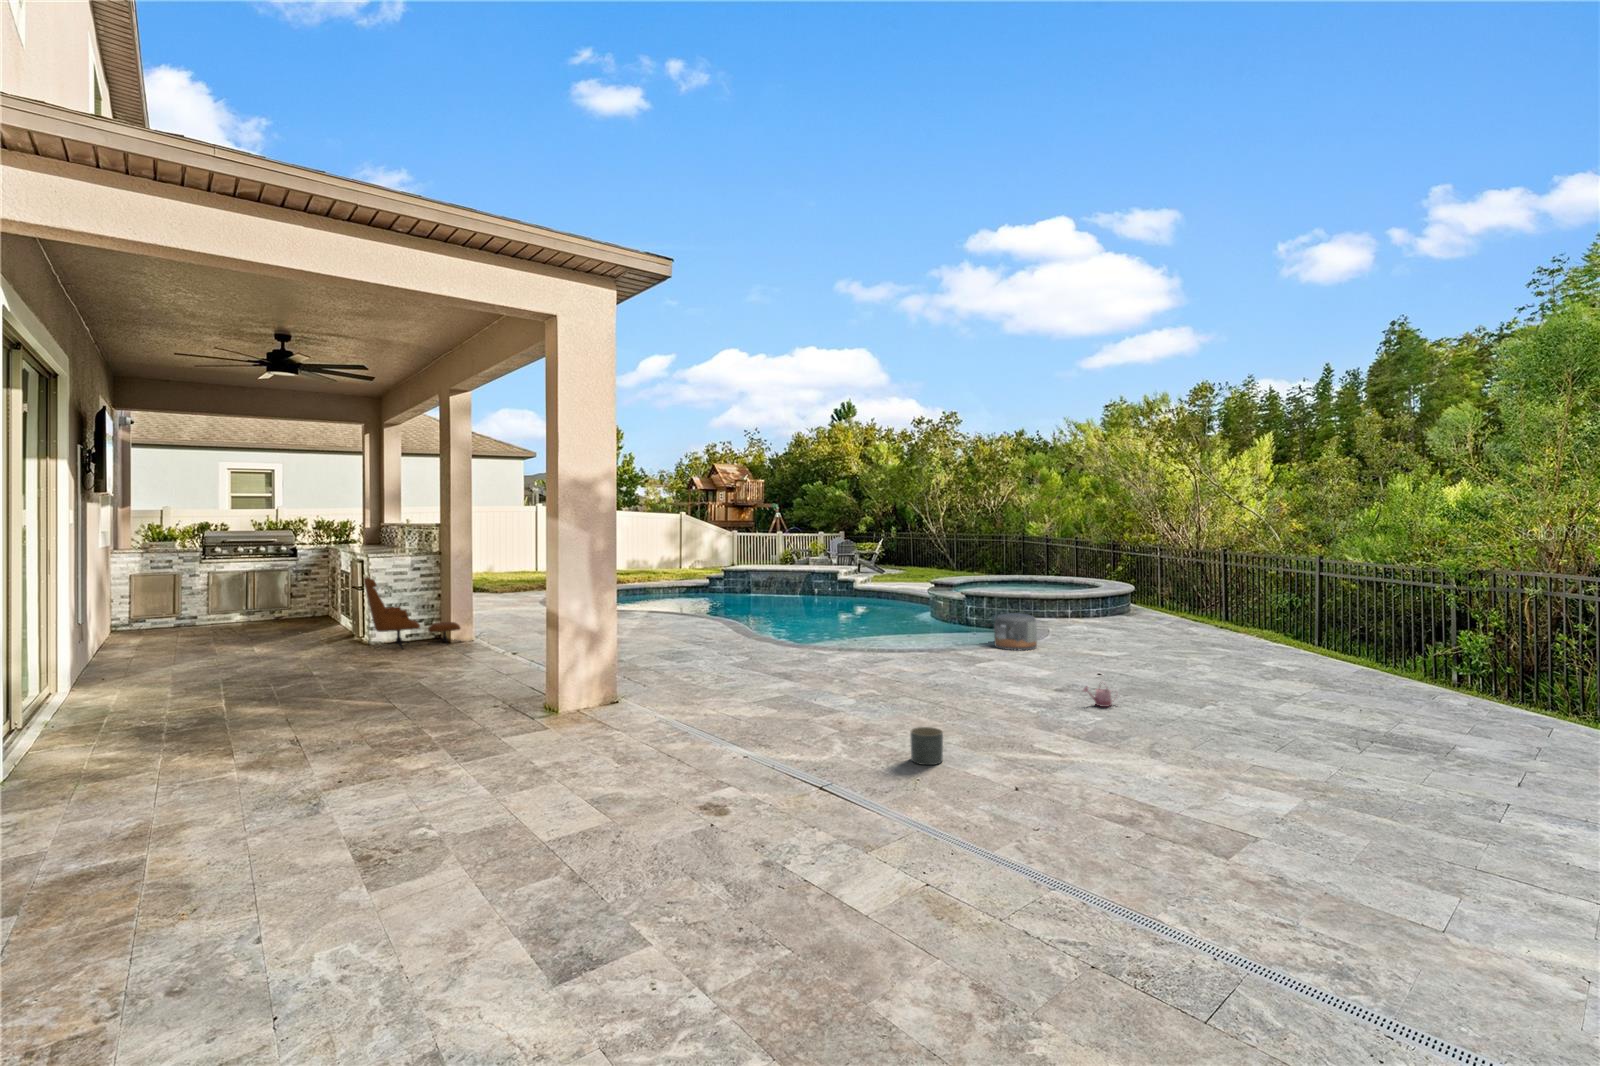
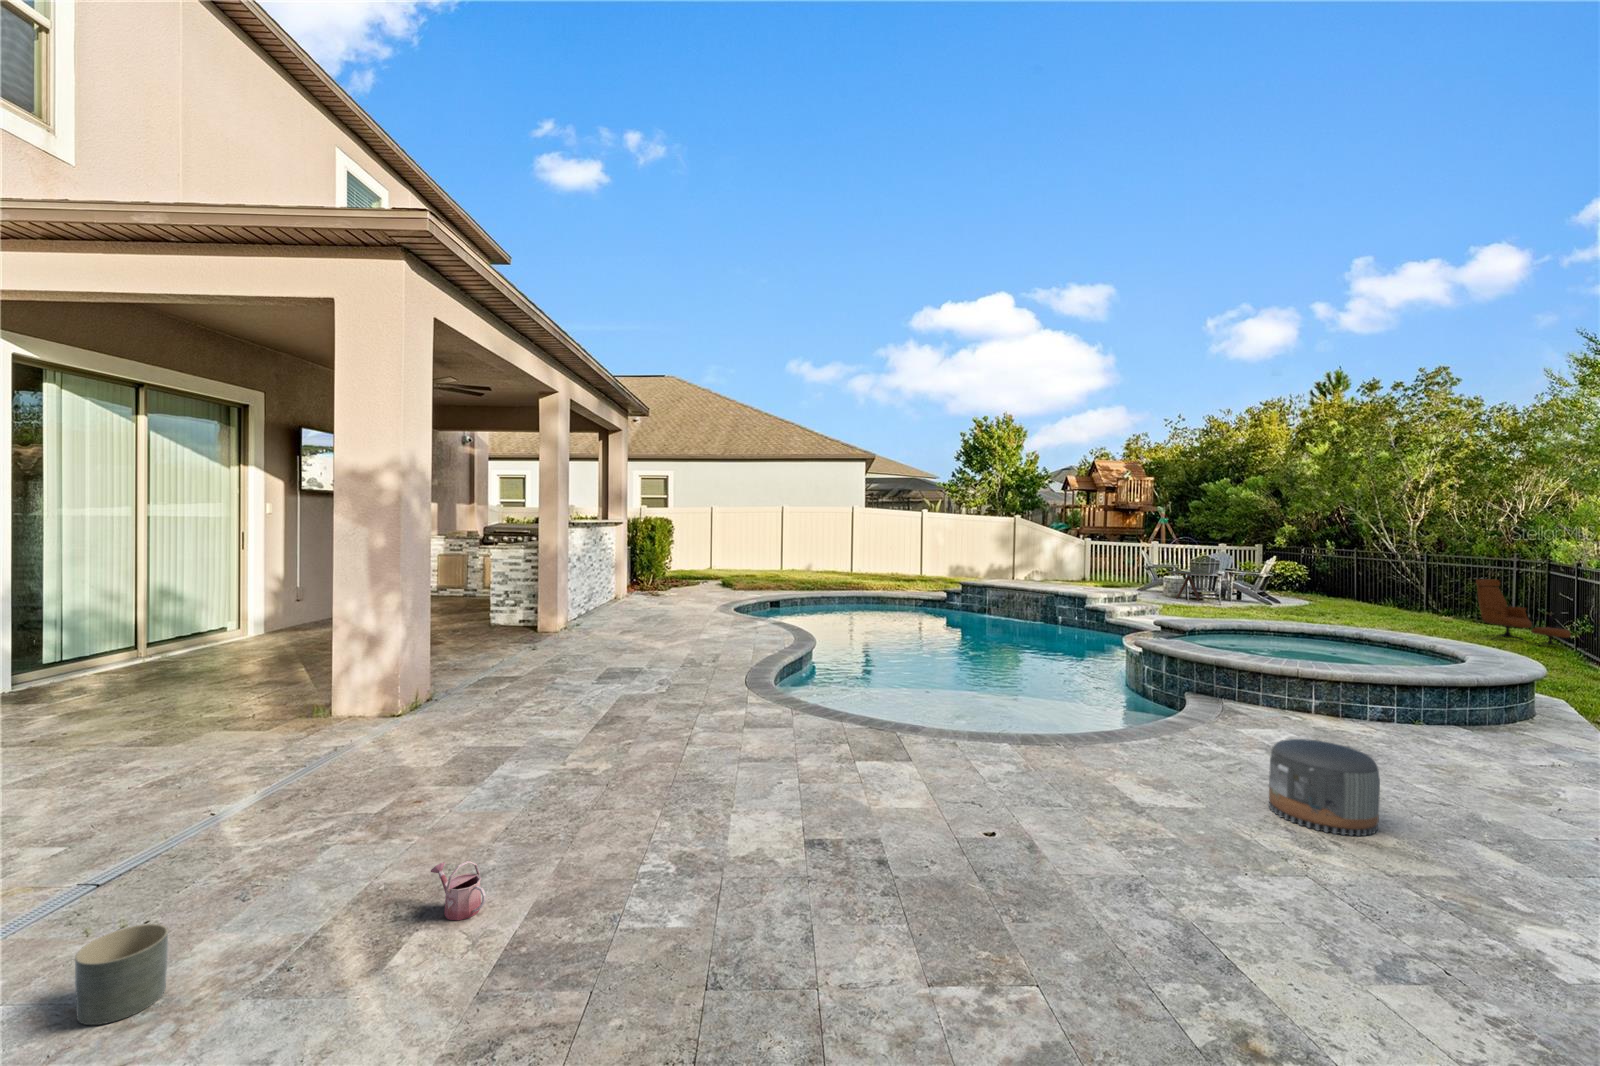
round table: none [866,546,898,569] -> present [1167,571,1212,601]
lounge chair: present [364,577,460,648] -> present [1476,579,1571,646]
pouf: present [994,613,1037,650] -> present [1269,739,1380,836]
watering can: present [1083,682,1112,707] -> present [431,861,486,920]

